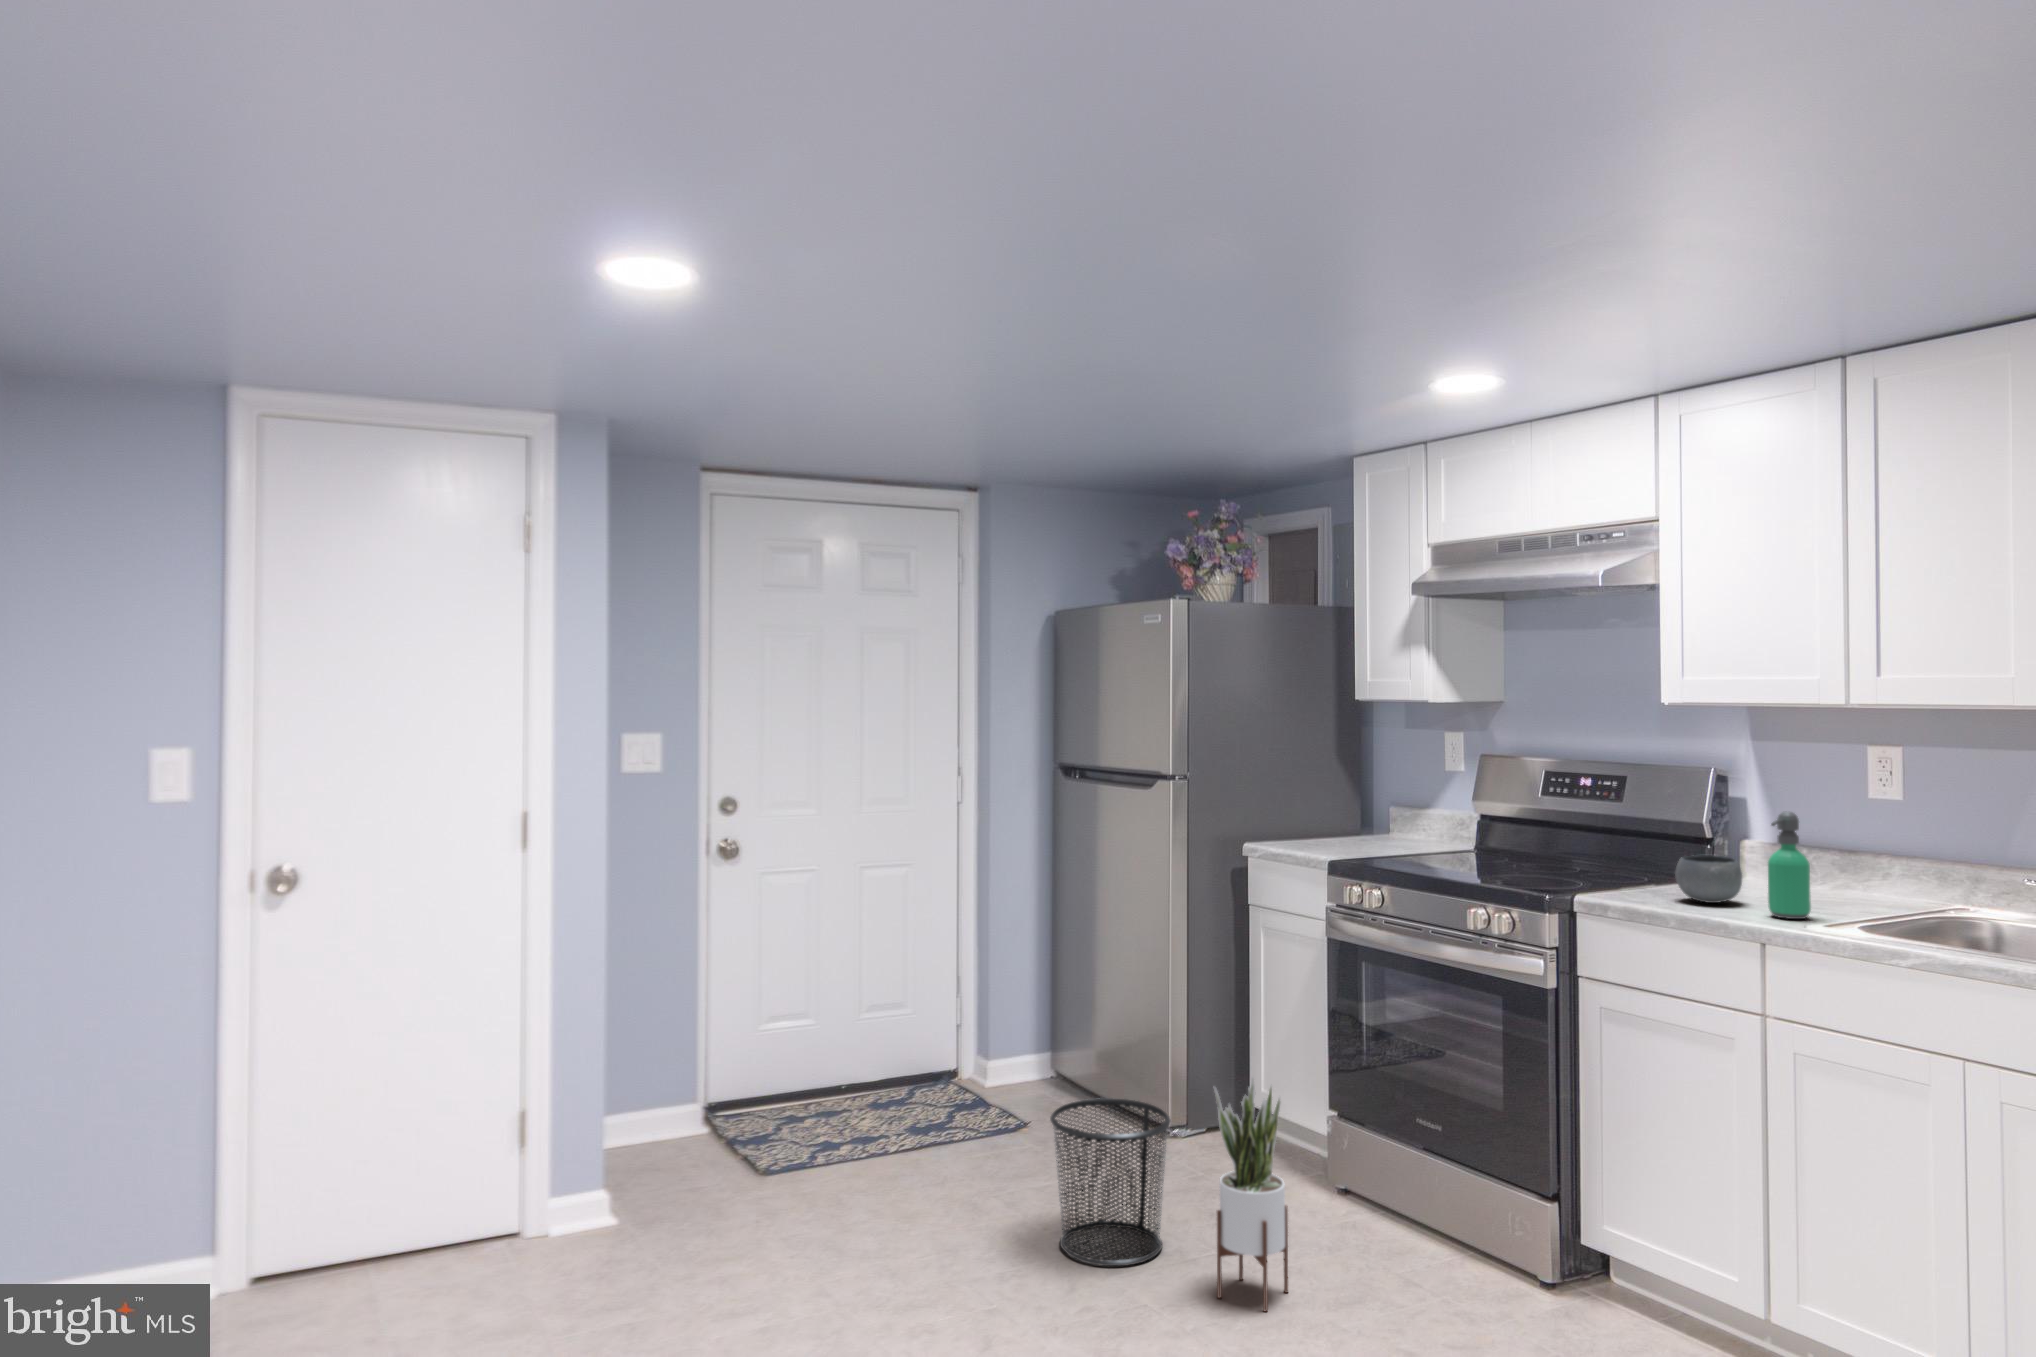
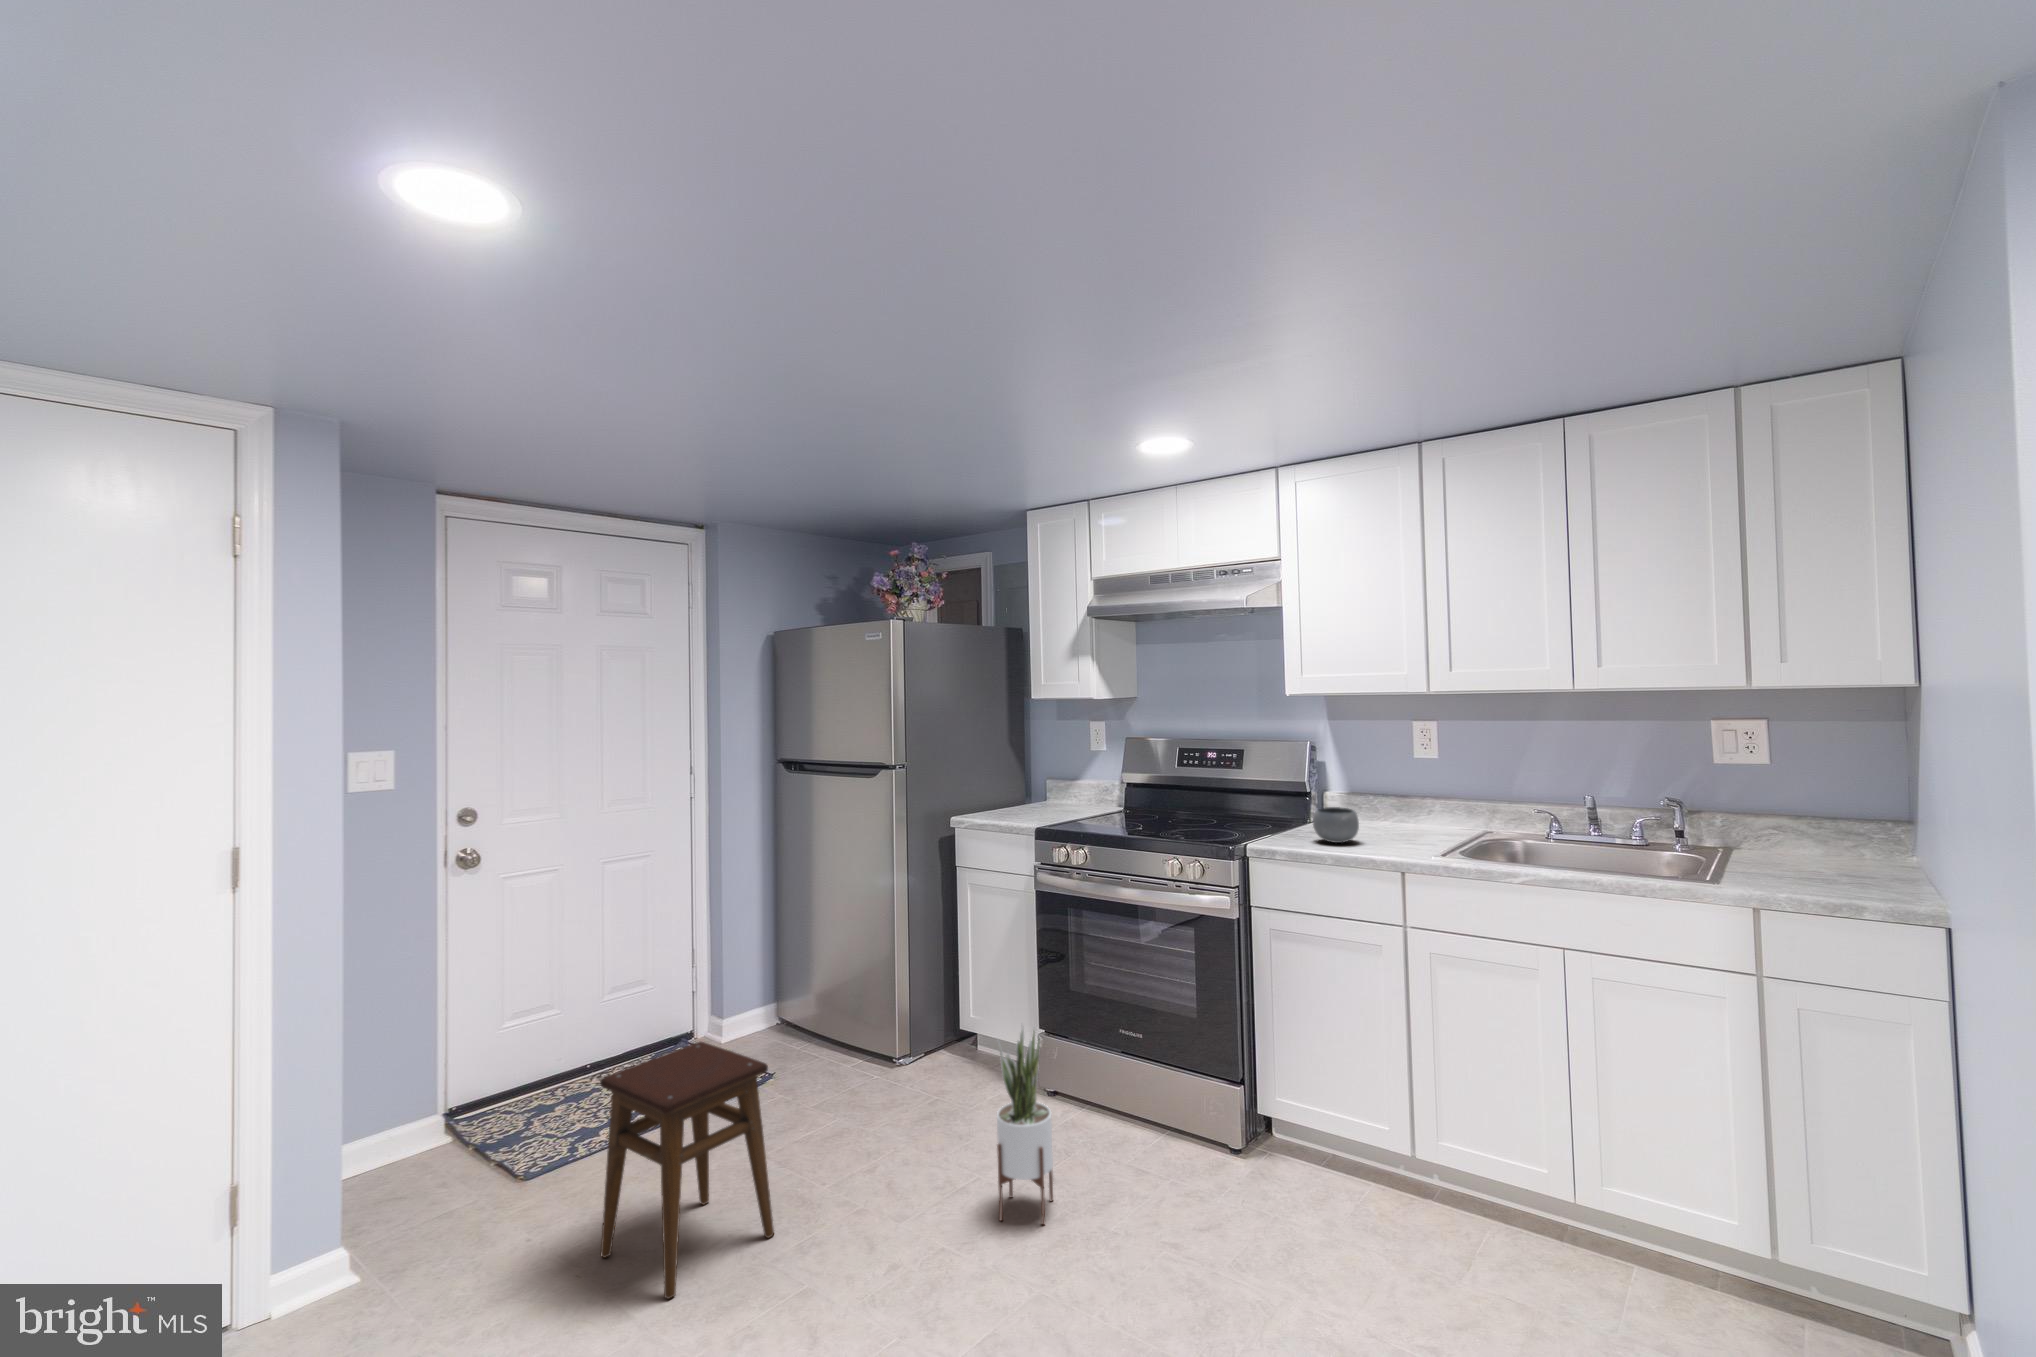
soap dispenser: present [1768,812,1811,919] -> none [1387,773,1416,852]
stool: none [814,1052,978,1291] -> present [600,1042,774,1299]
waste bin: present [1050,1098,1170,1266] -> none [833,1052,940,1211]

